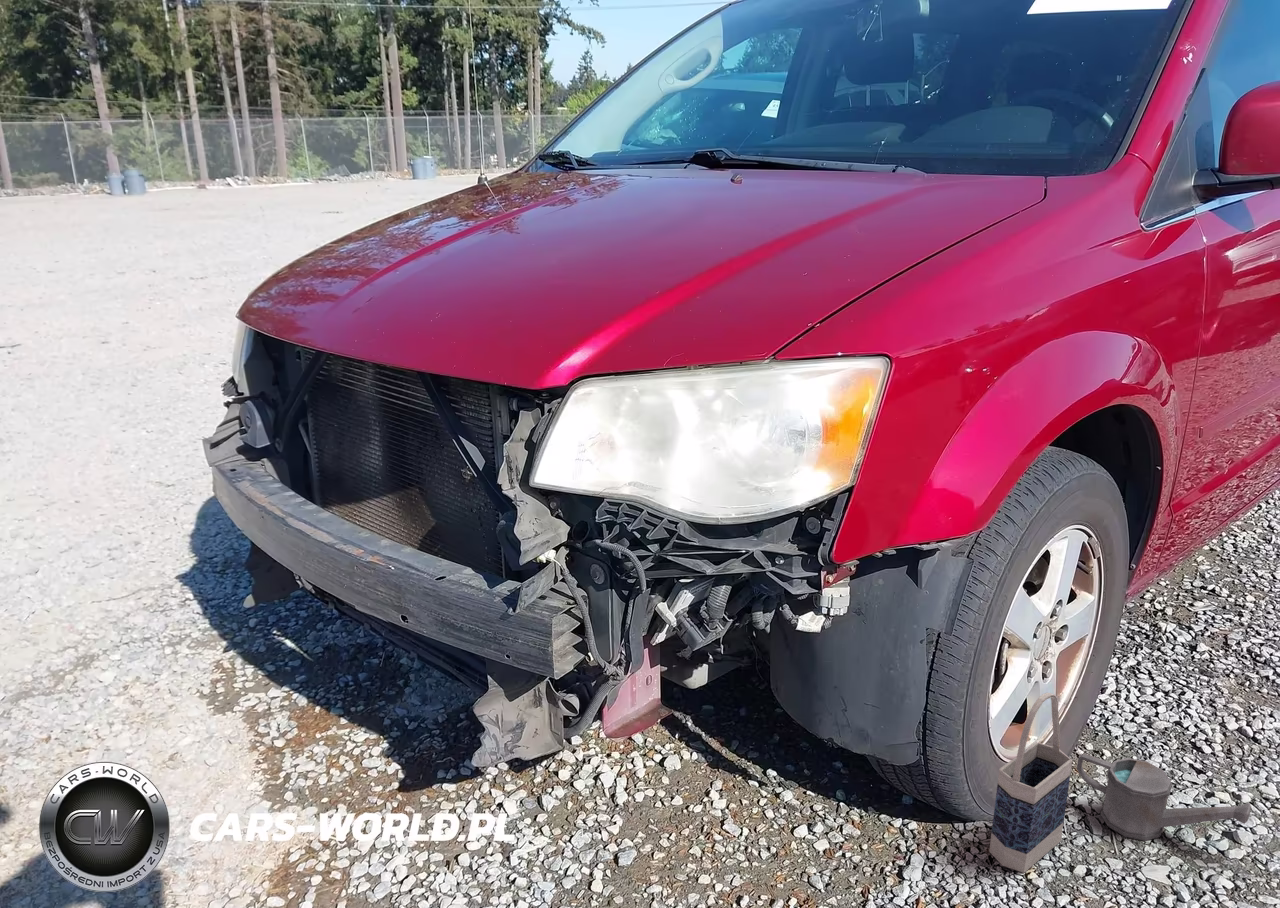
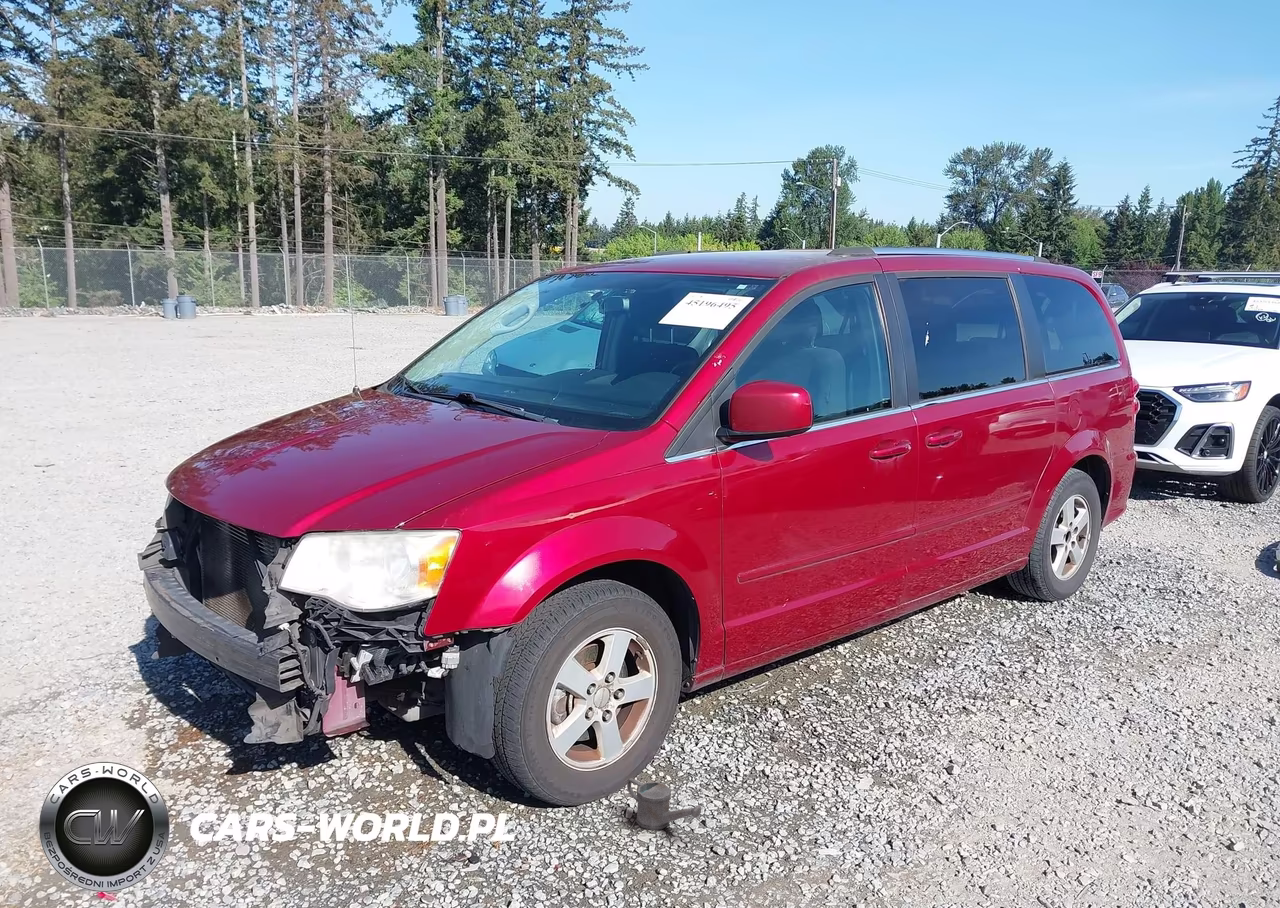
bag: present [989,693,1072,873] -> none [555,729,601,839]

